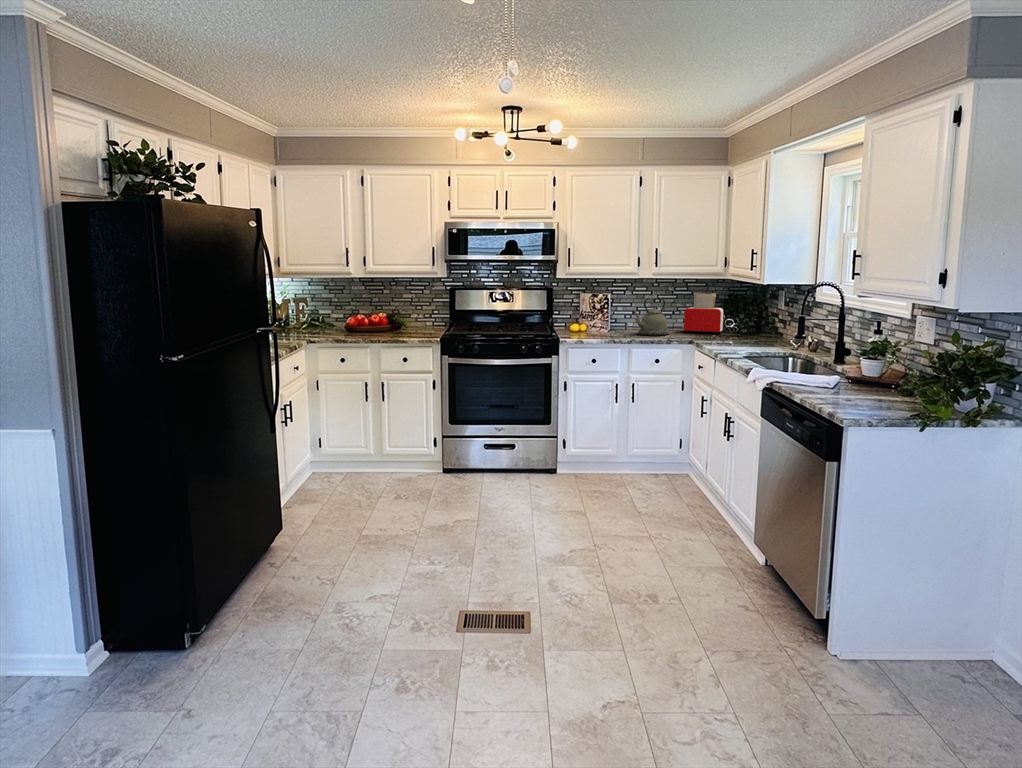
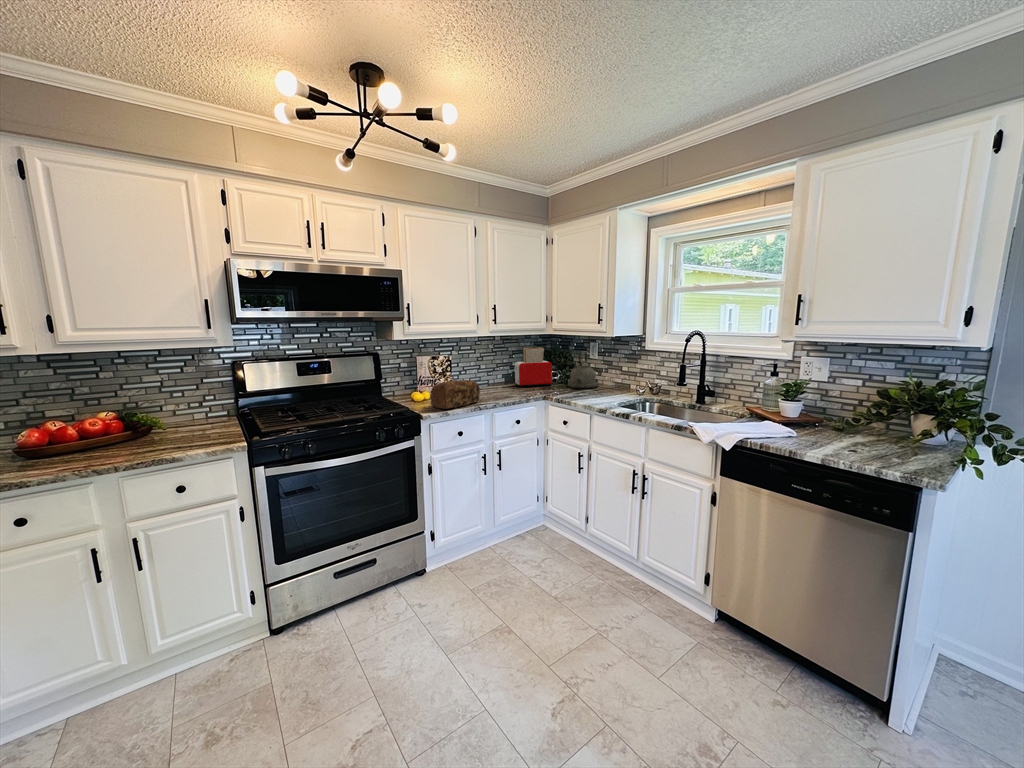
kettle: present [633,299,669,335] -> present [568,352,598,388]
bread loaf: none [577,316,621,339] -> present [430,380,480,409]

